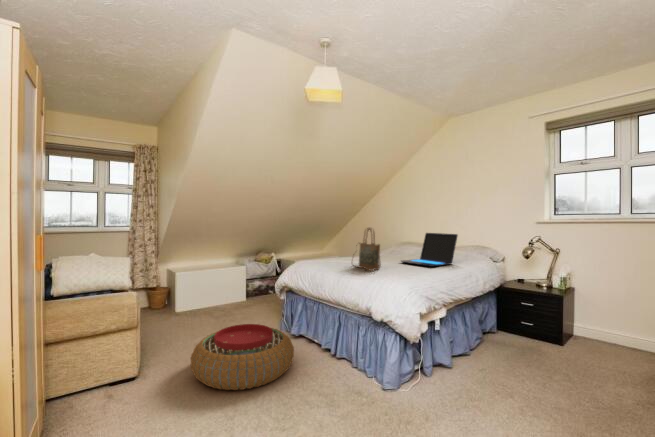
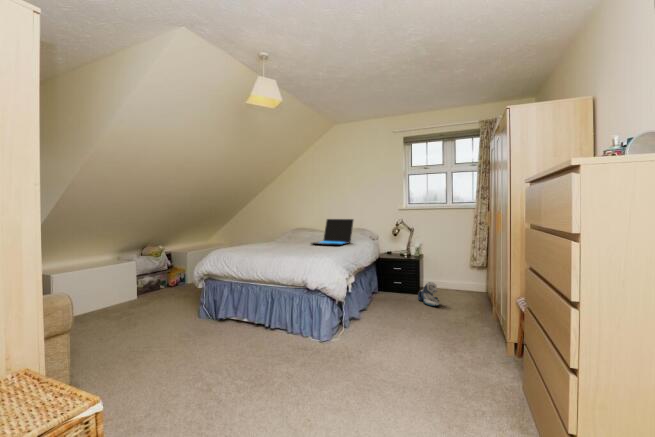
handbag: present [353,228,381,271] -> none [272,215,301,252]
pouf: present [190,324,294,390] -> none [134,310,238,371]
plush toy: none [557,330,593,369] -> present [418,282,439,306]

